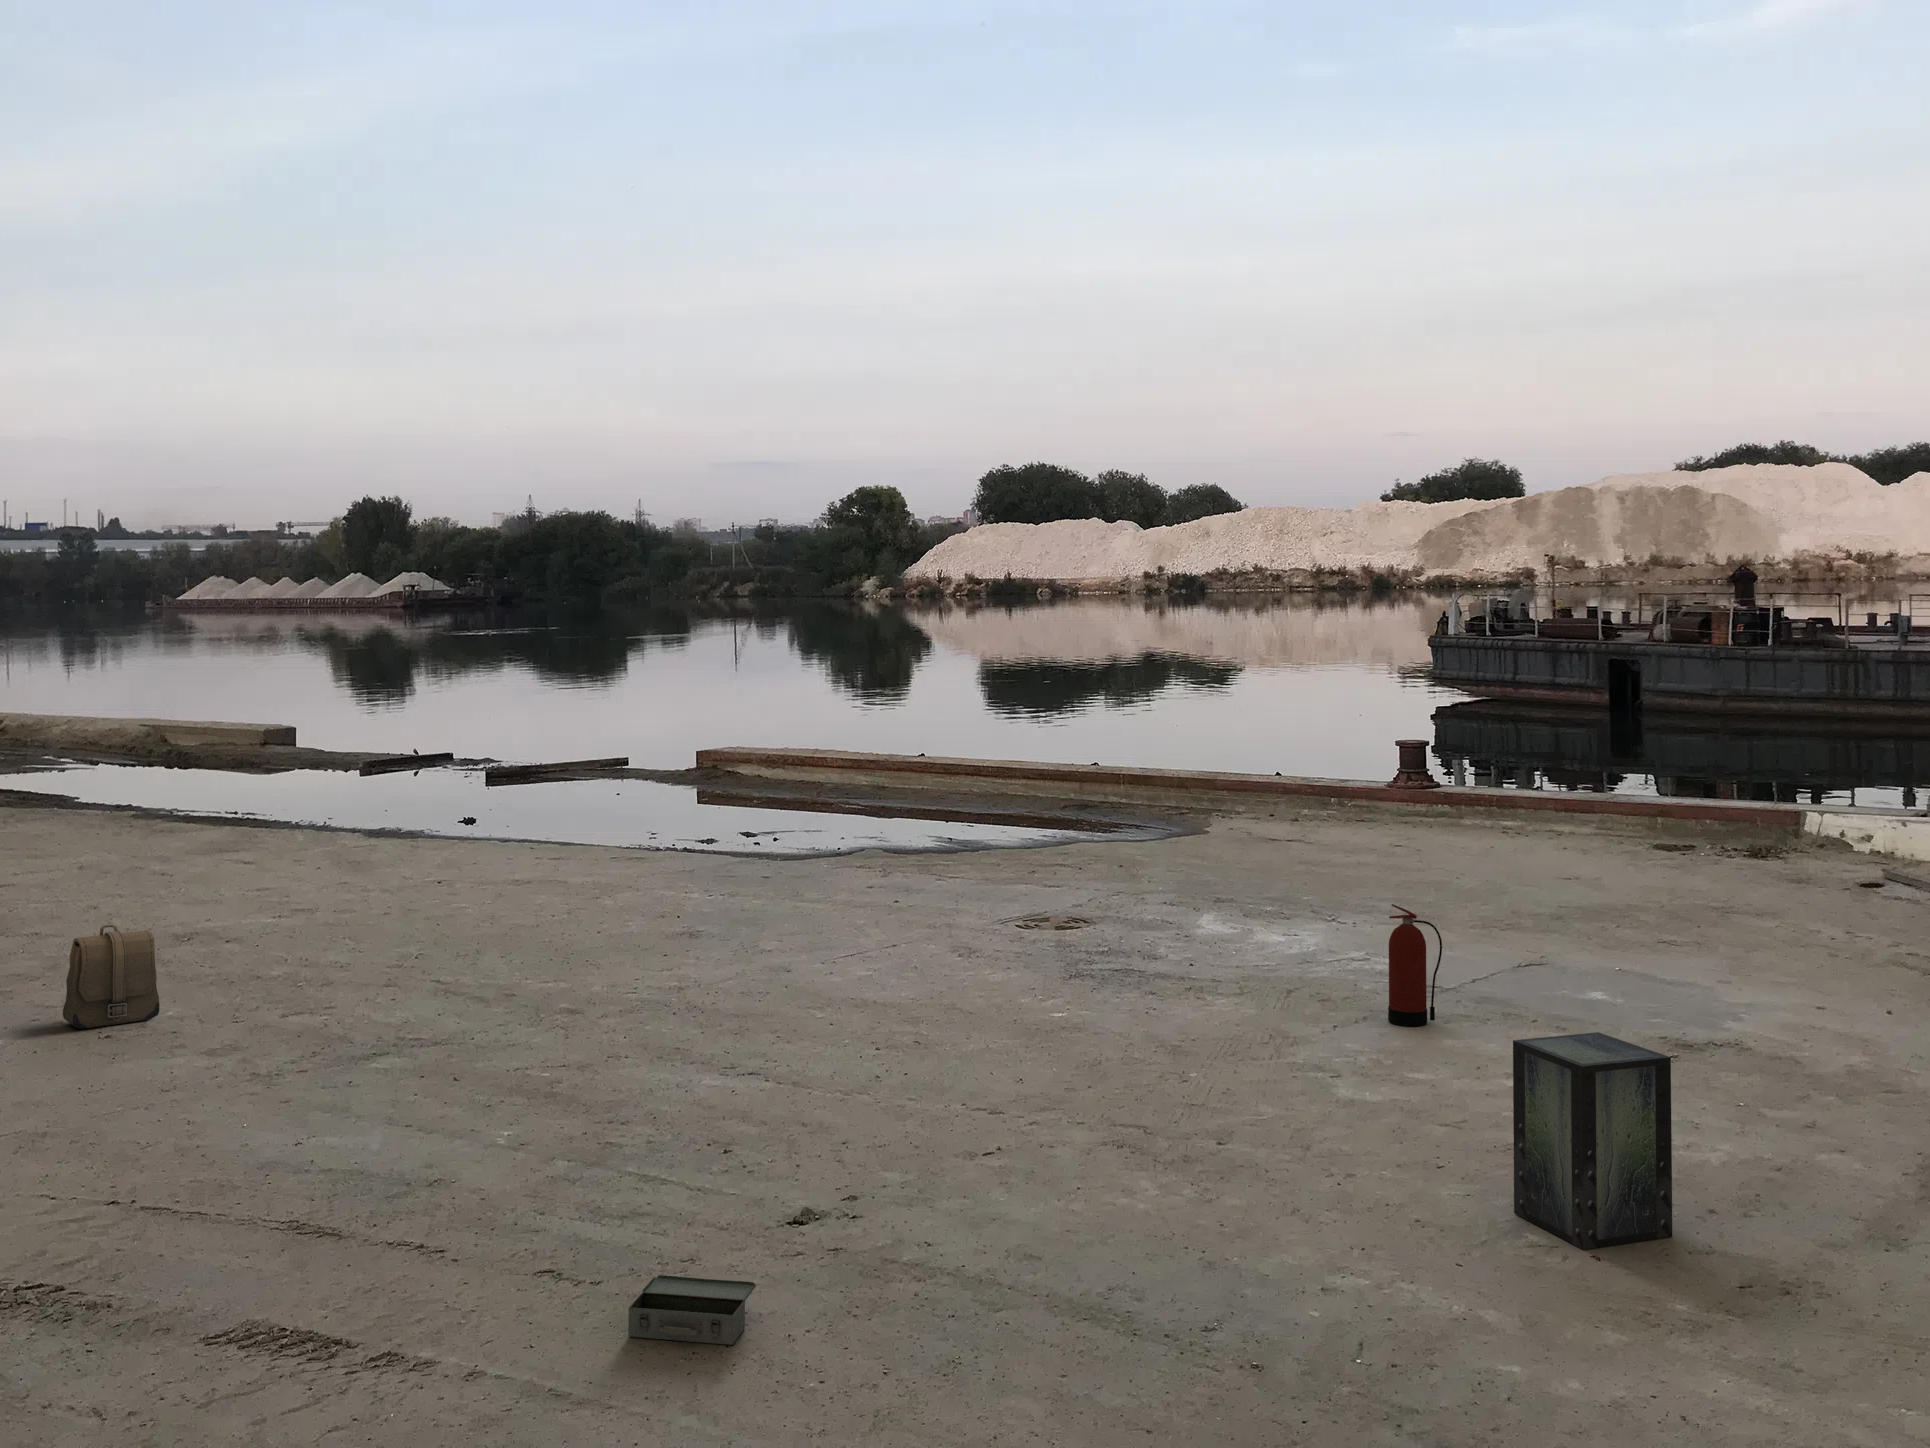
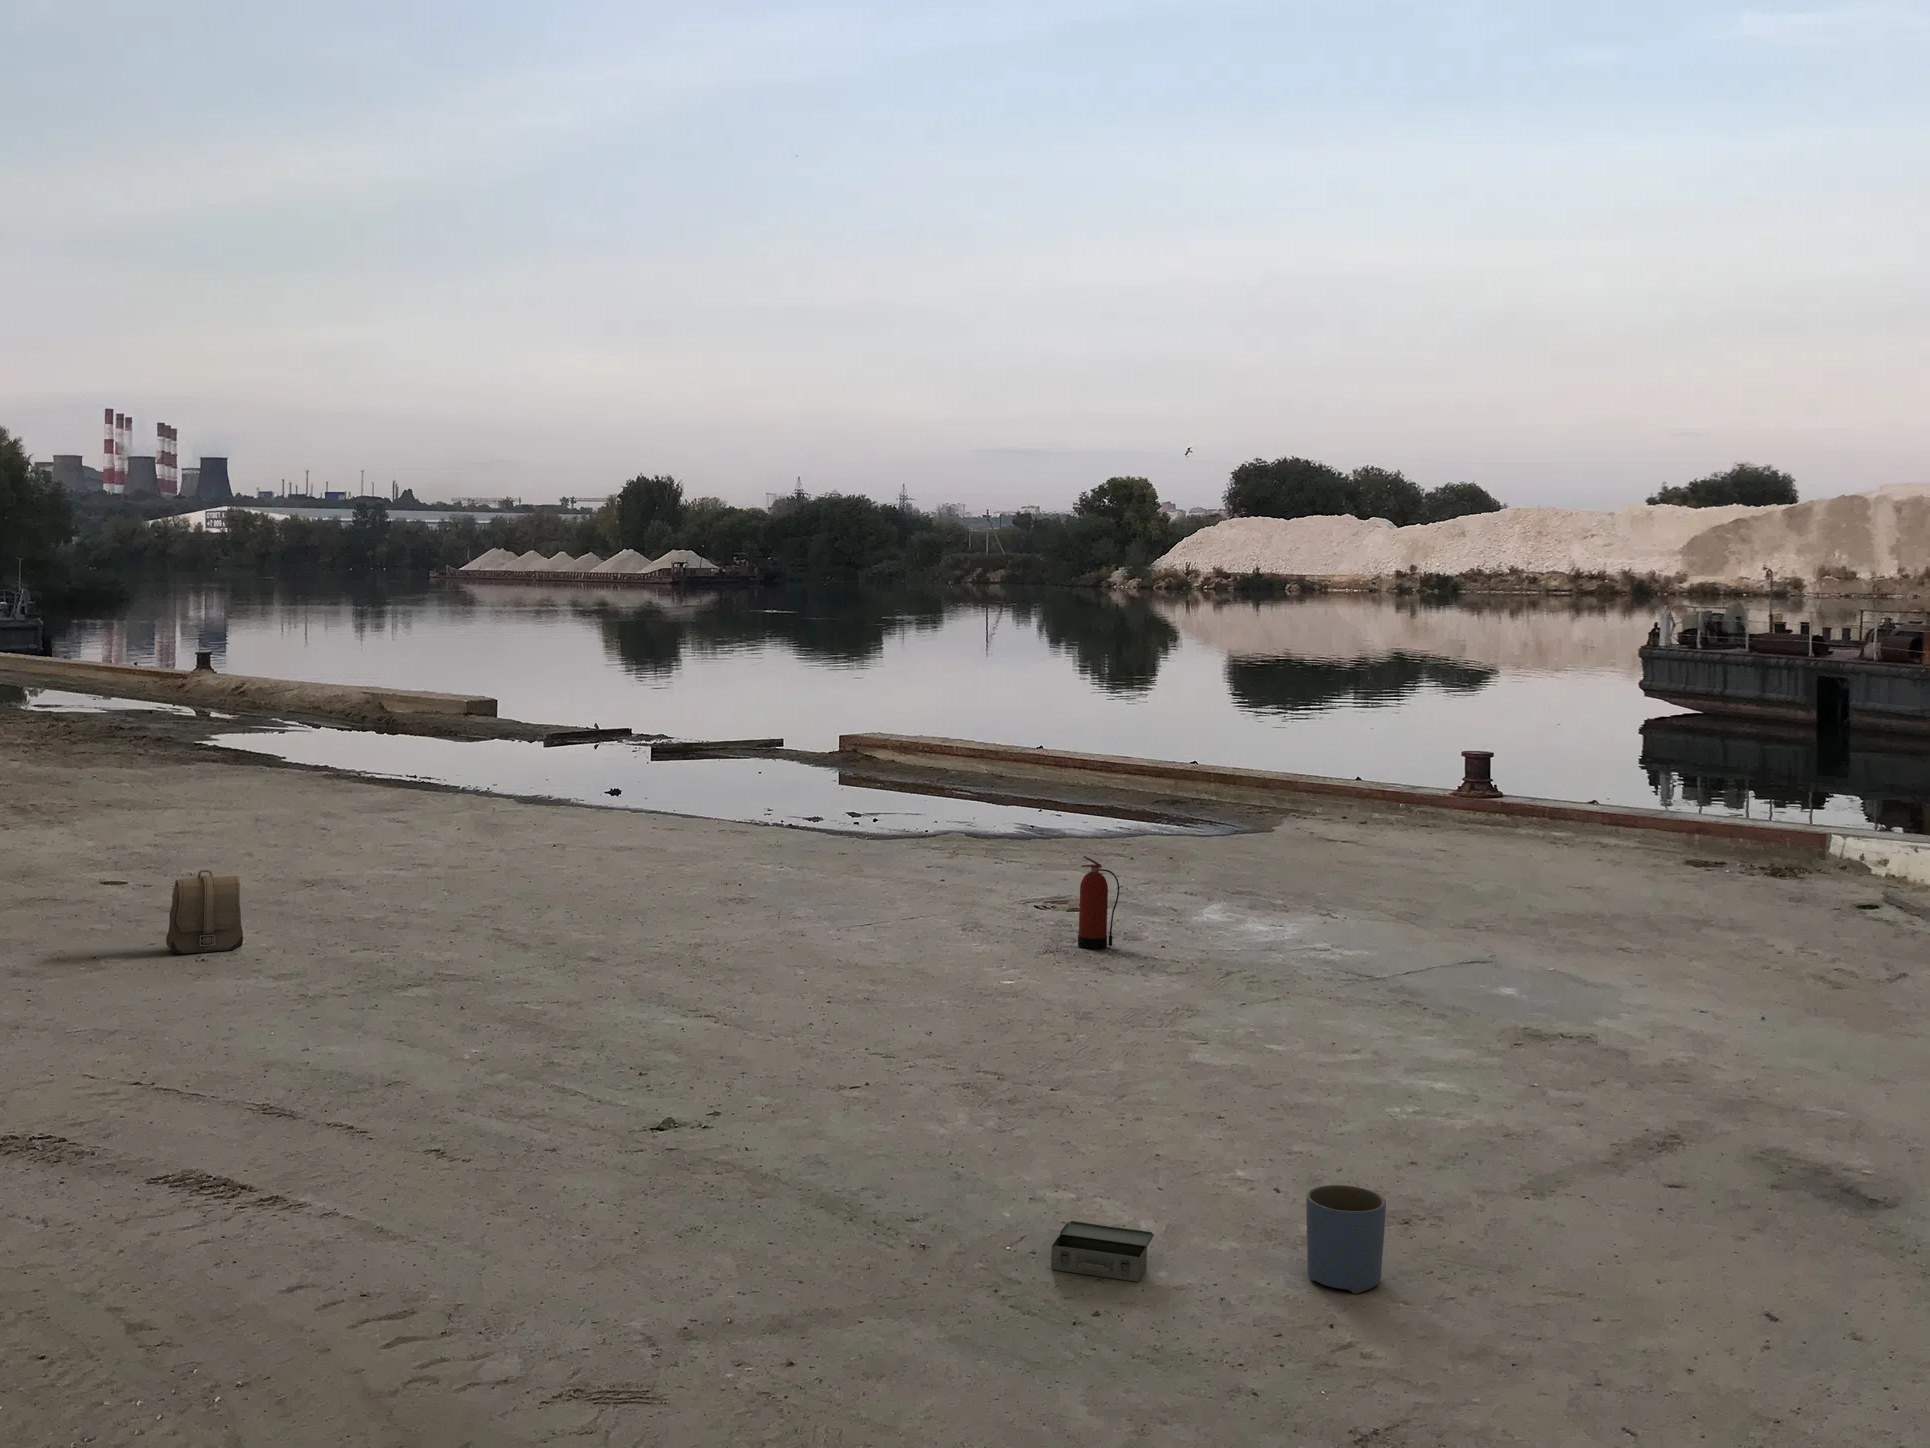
fire extinguisher: present [1388,904,1442,1026] -> present [1078,856,1119,949]
storage box: present [1513,1032,1672,1250] -> none [1222,1014,1341,1190]
planter: none [1749,1245,1856,1383] -> present [1306,1185,1386,1294]
toolbox: present [628,1275,756,1345] -> present [1051,1221,1154,1282]

